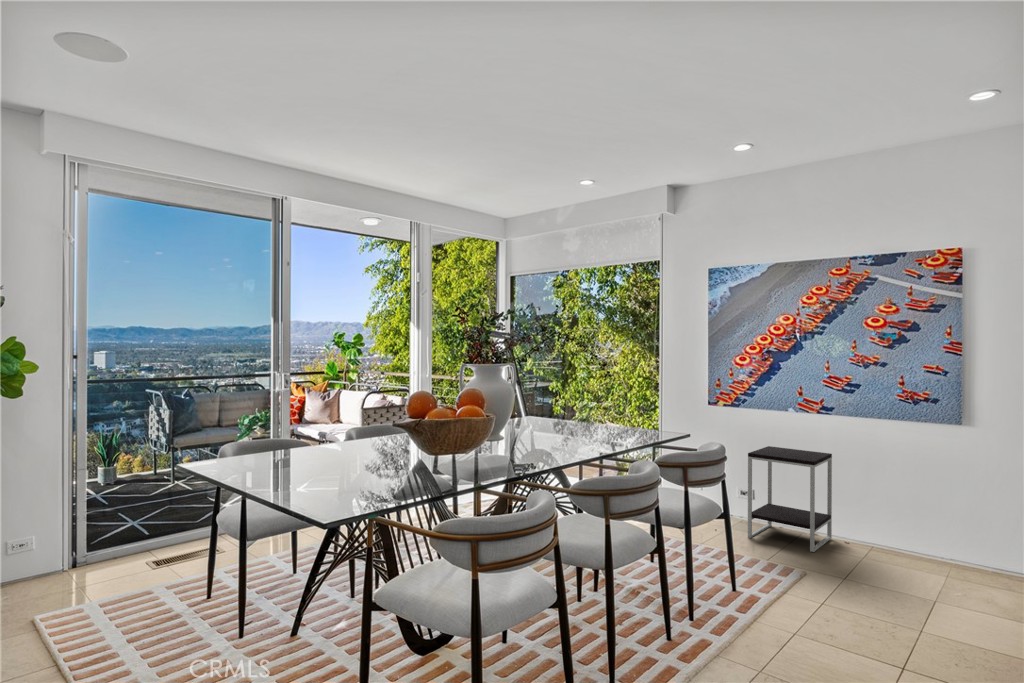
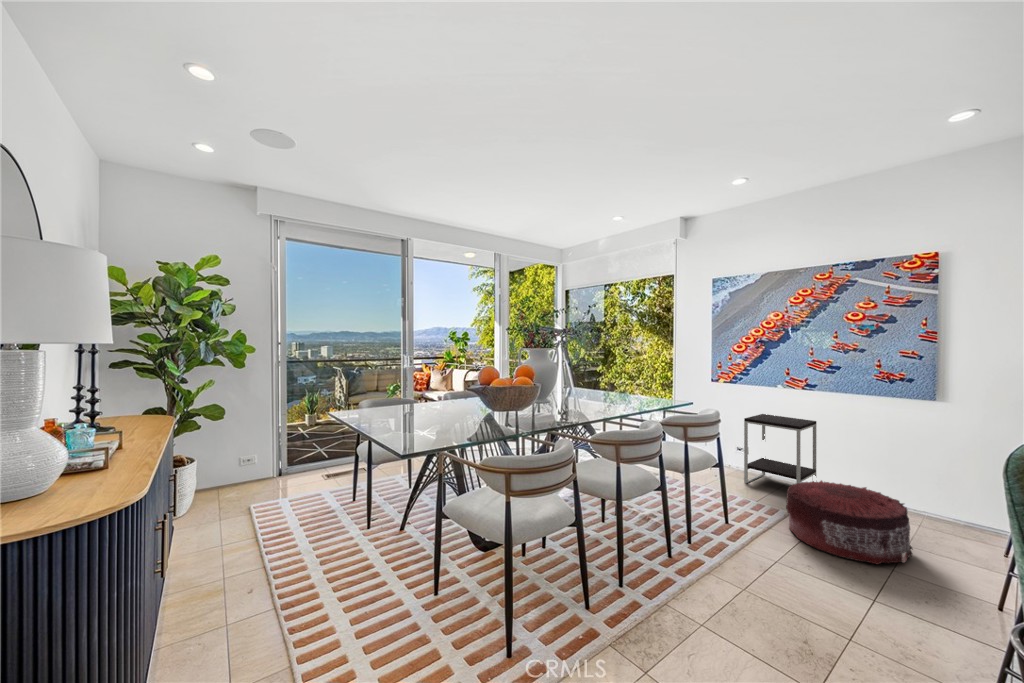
pouf: none [802,528,939,625] -> present [786,480,912,564]

